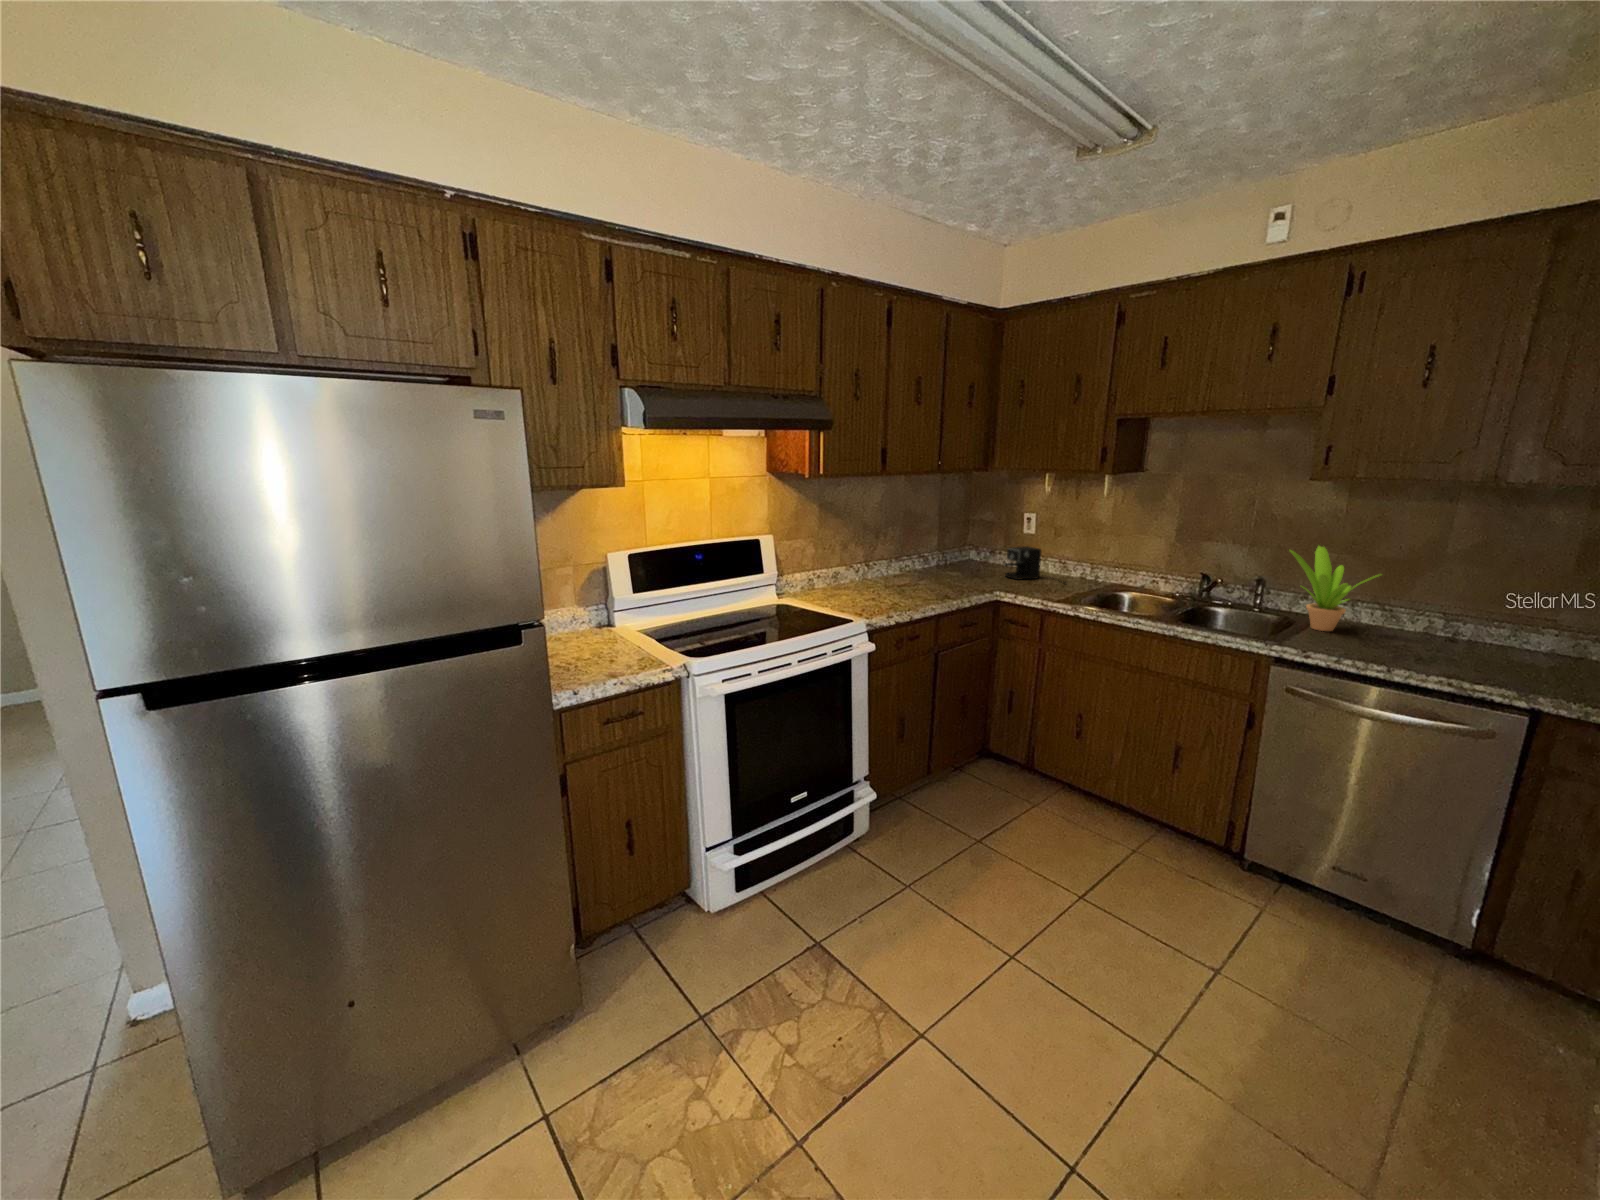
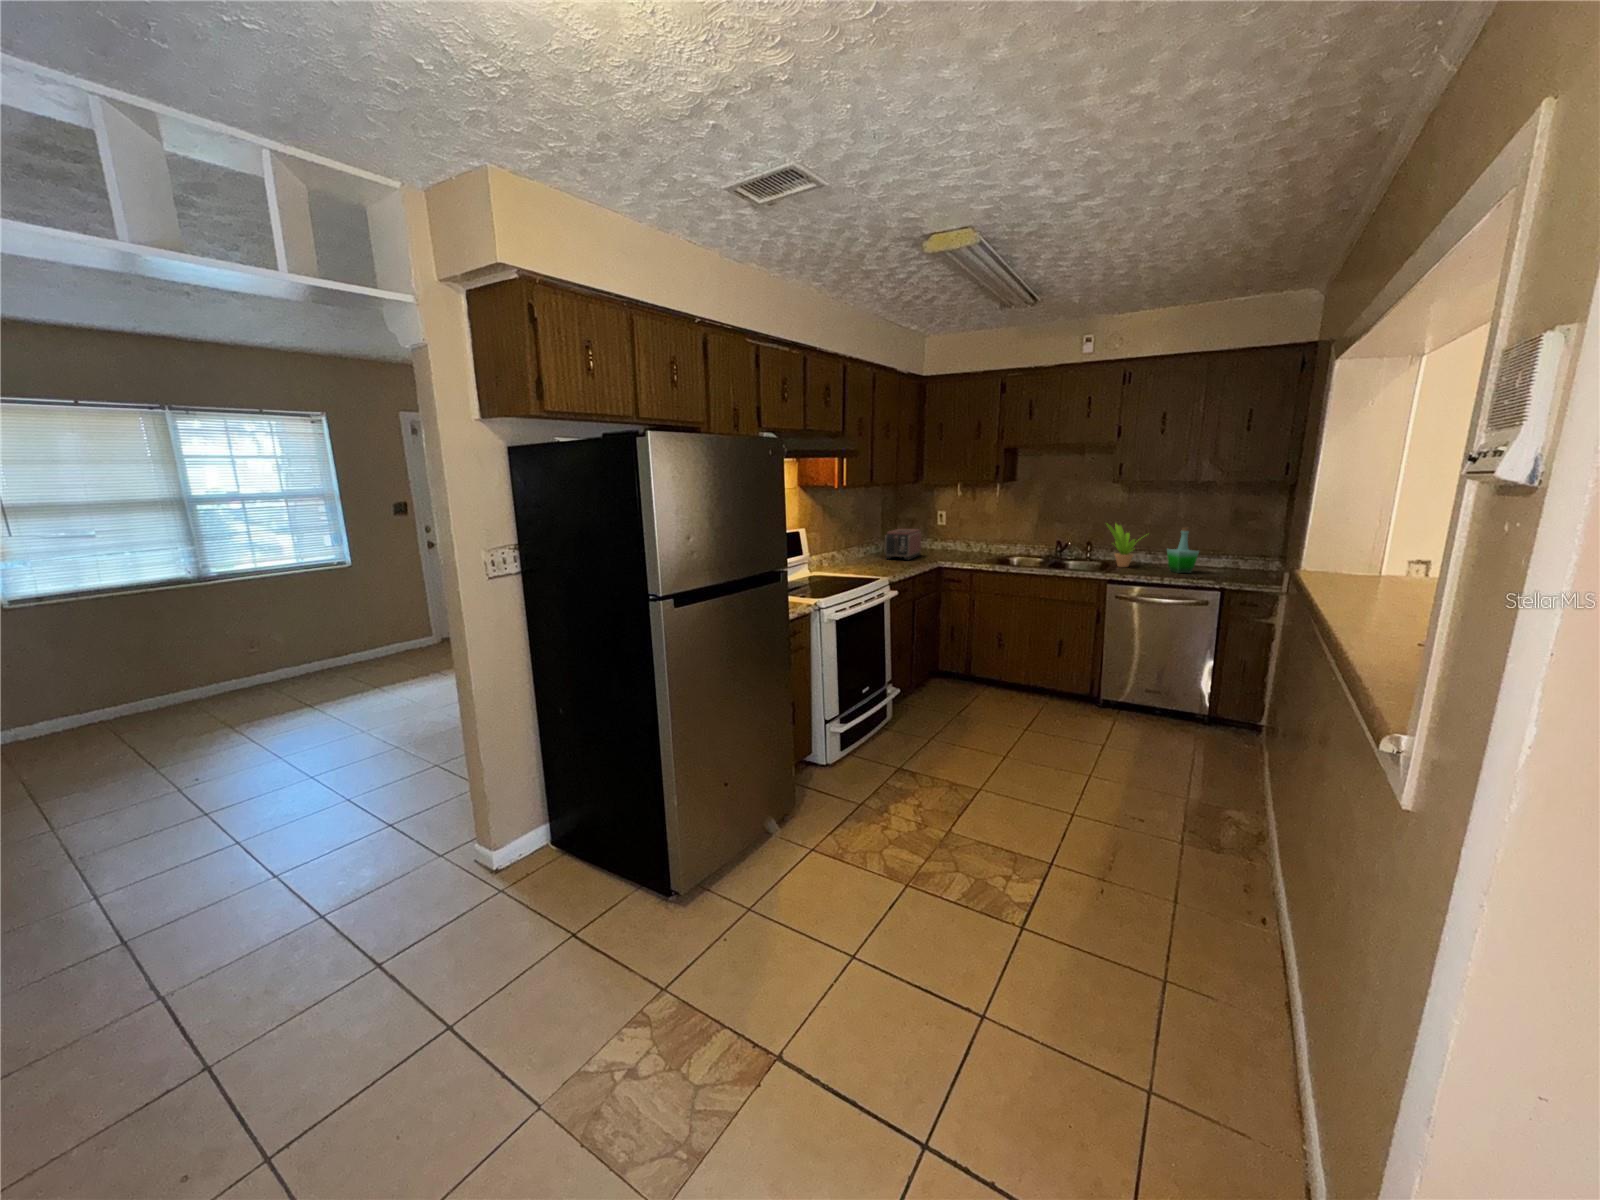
toaster: none [920,536,985,586] -> present [885,529,921,560]
coffee maker: present [1004,546,1041,580] -> none [933,534,974,555]
bottle: none [1415,570,1490,659] -> present [1167,528,1199,573]

